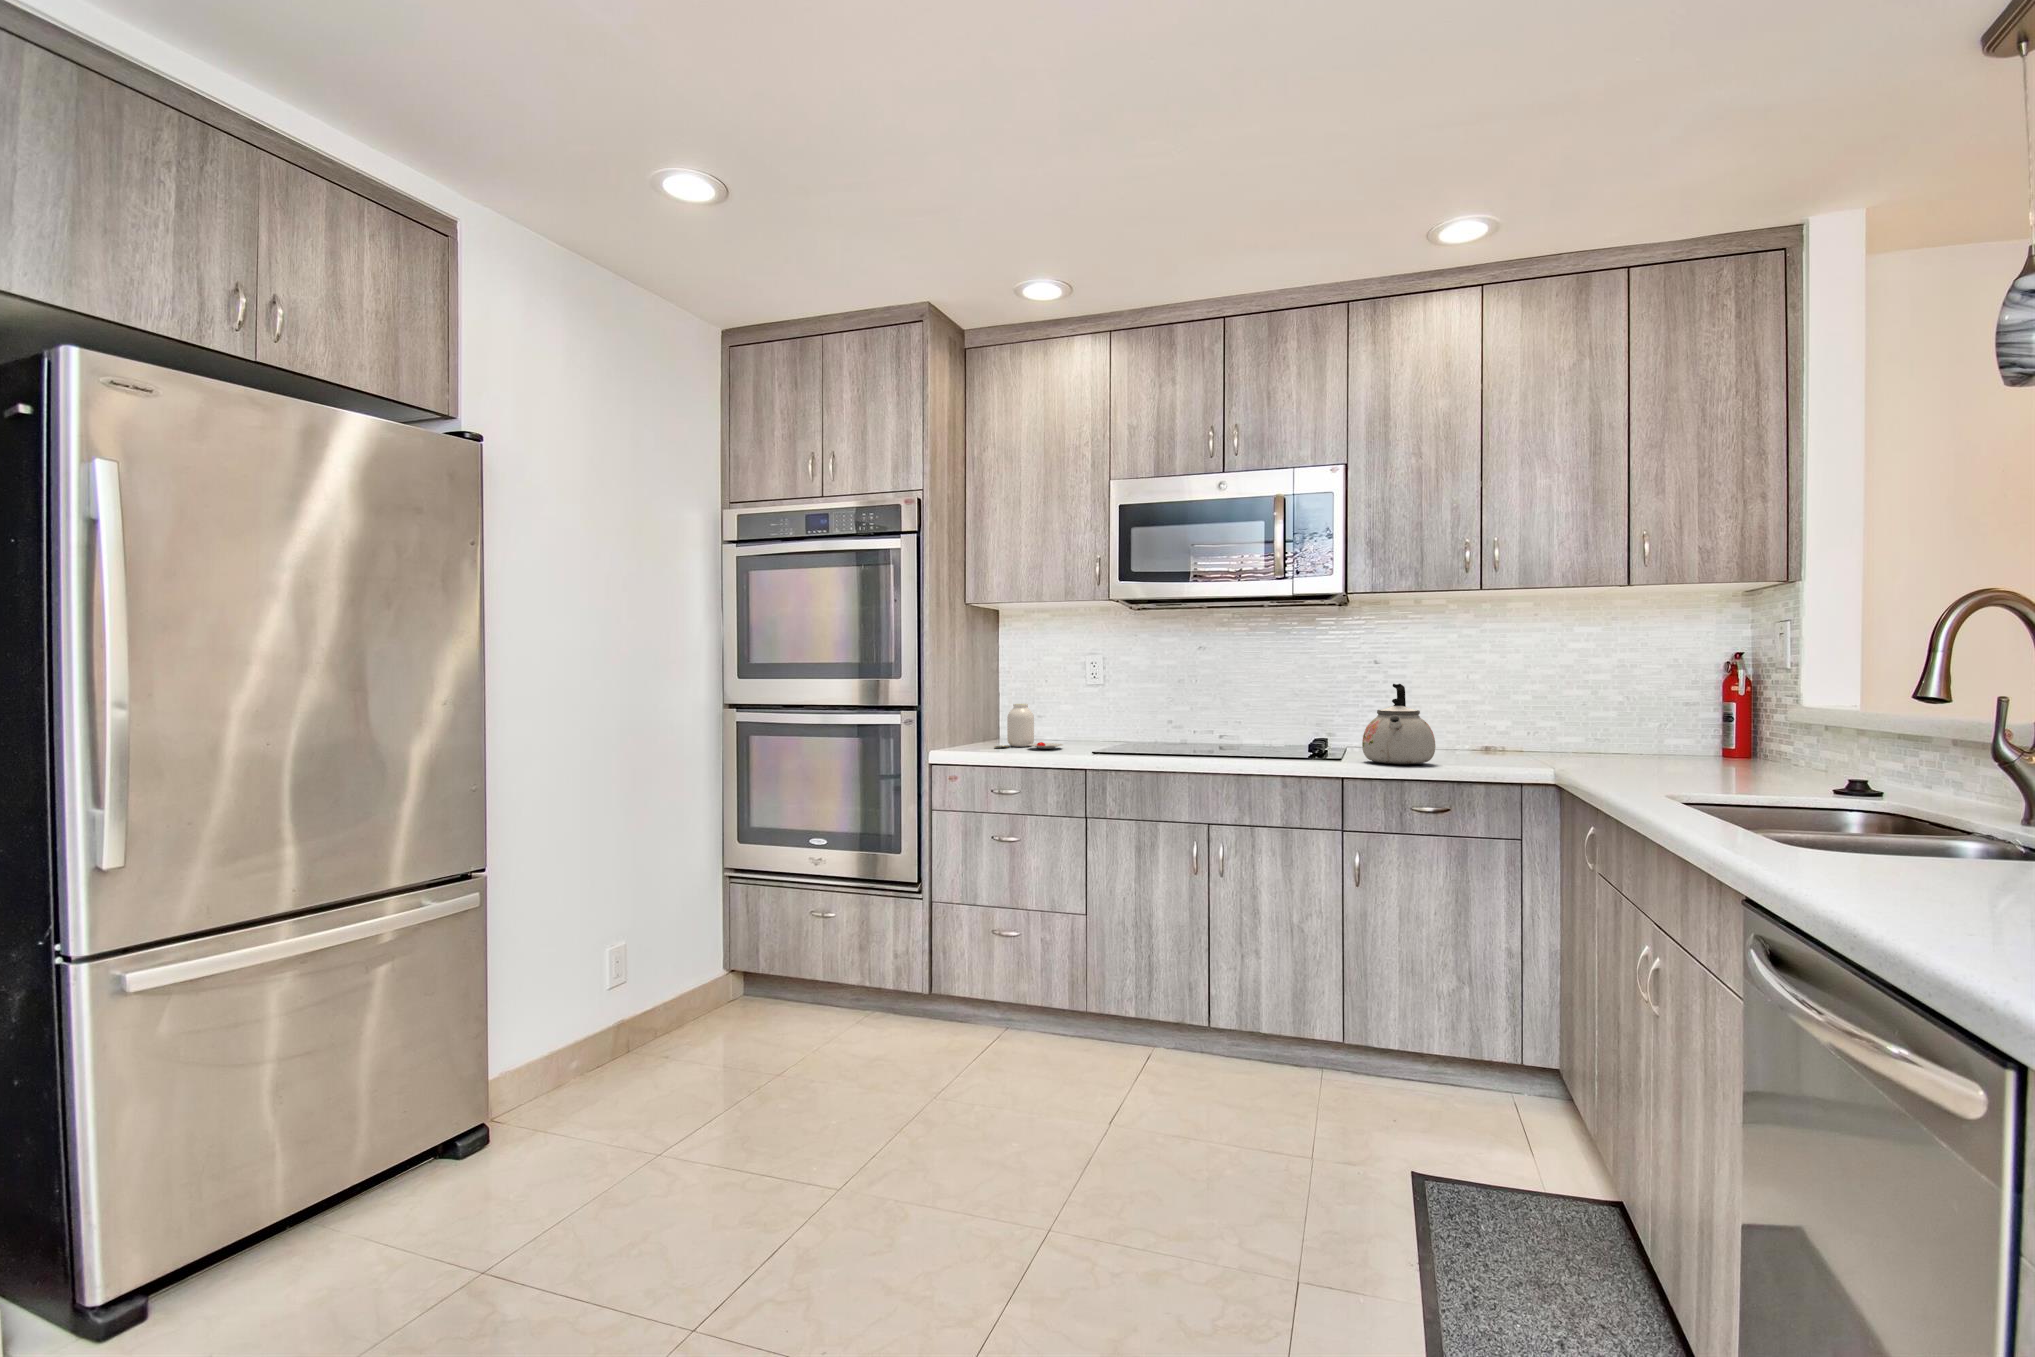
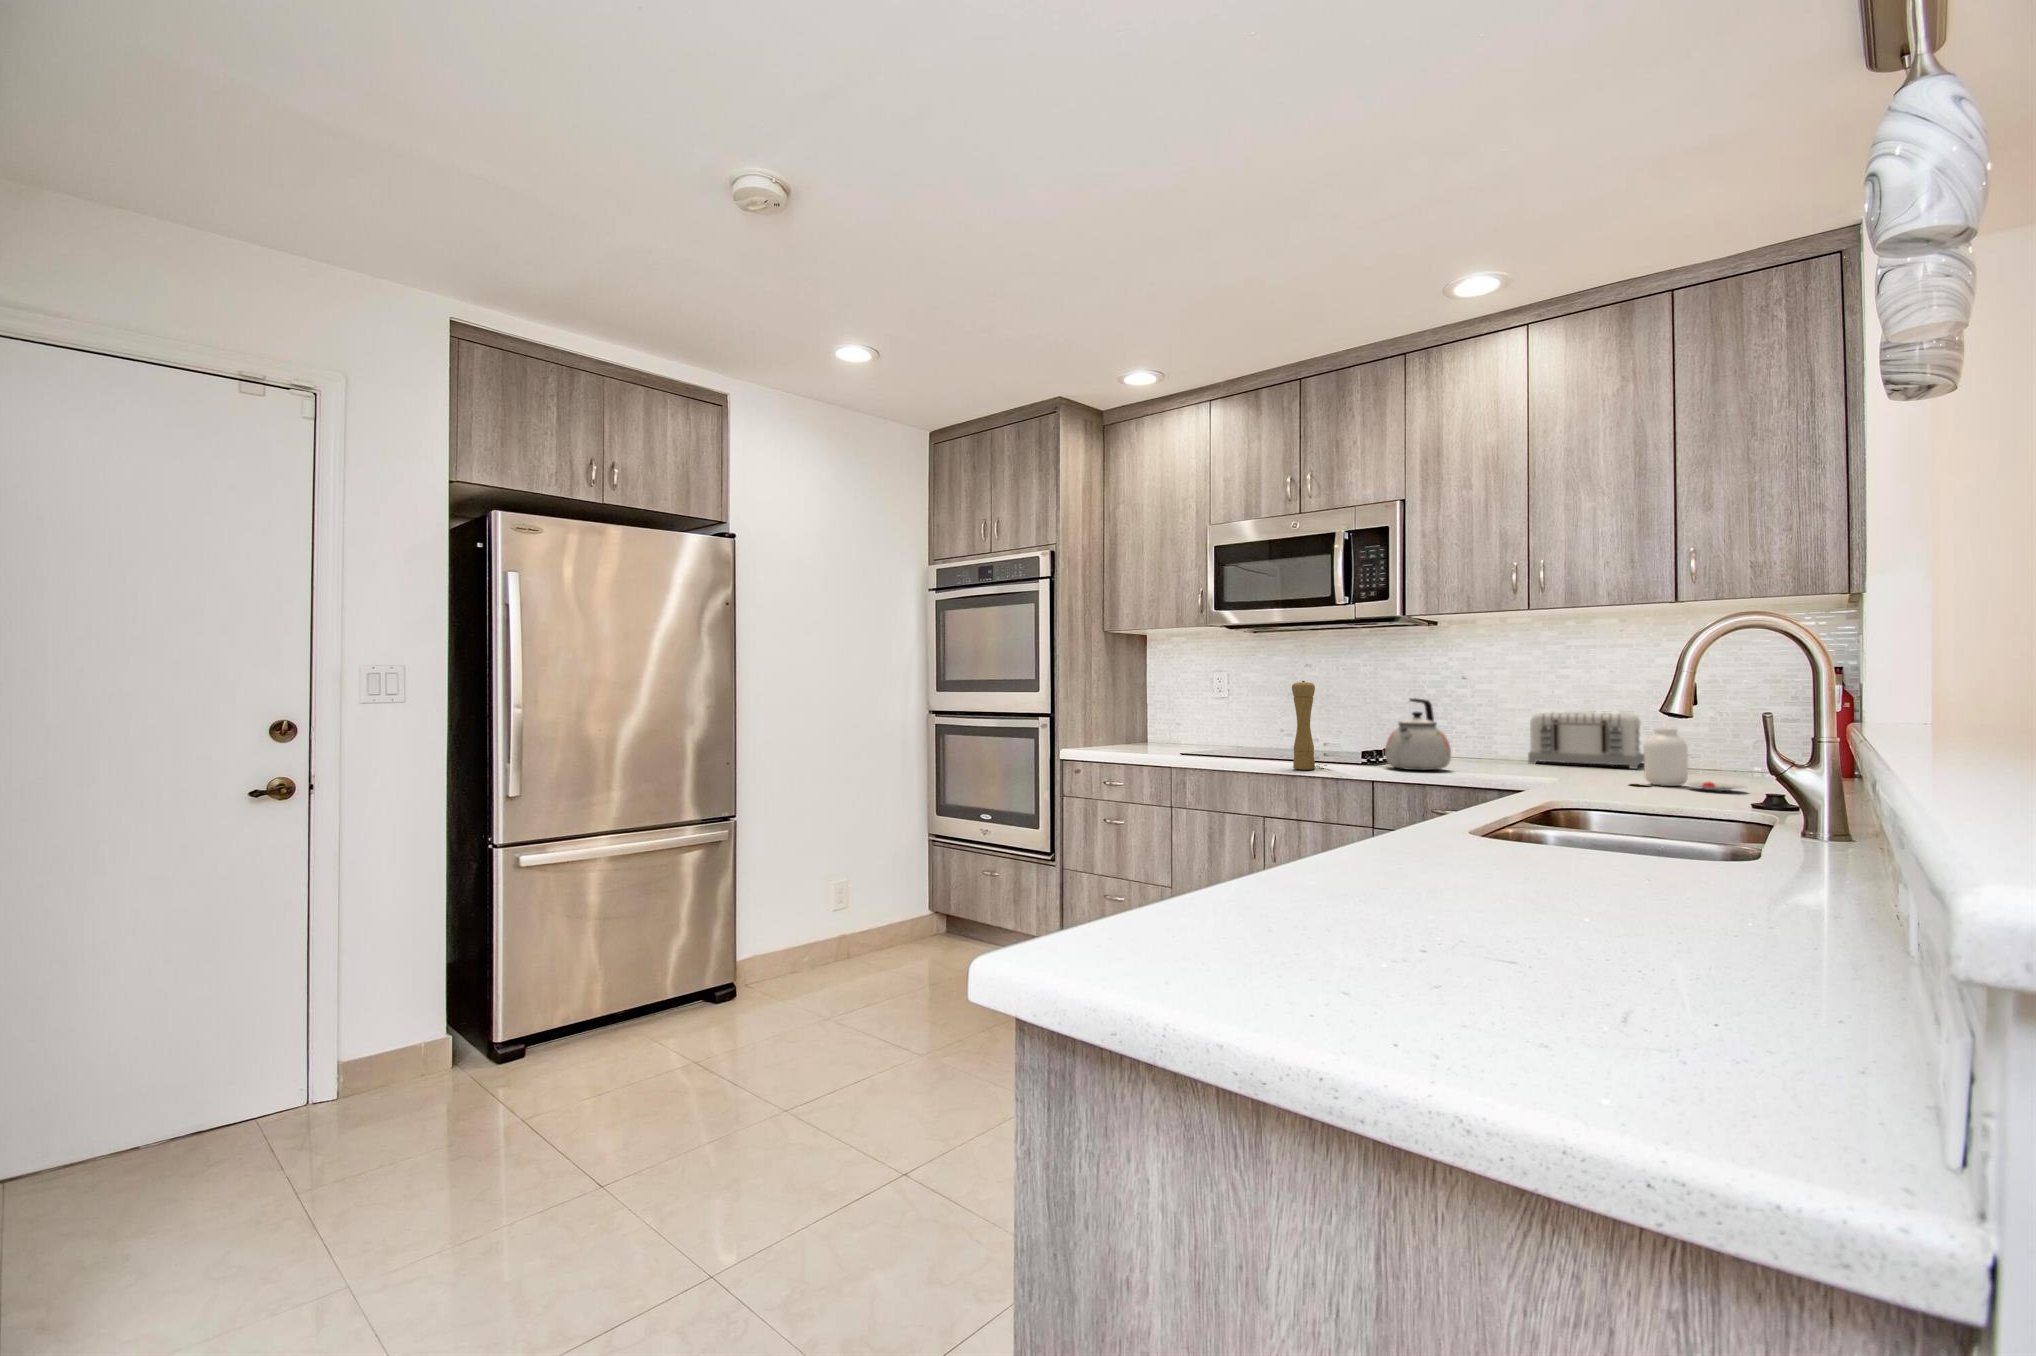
pepper mill: none [1245,664,1271,767] -> present [1292,681,1315,770]
toaster: none [1447,697,1566,755] -> present [1528,711,1644,769]
jar: present [995,704,1063,749] -> present [1644,729,1747,791]

